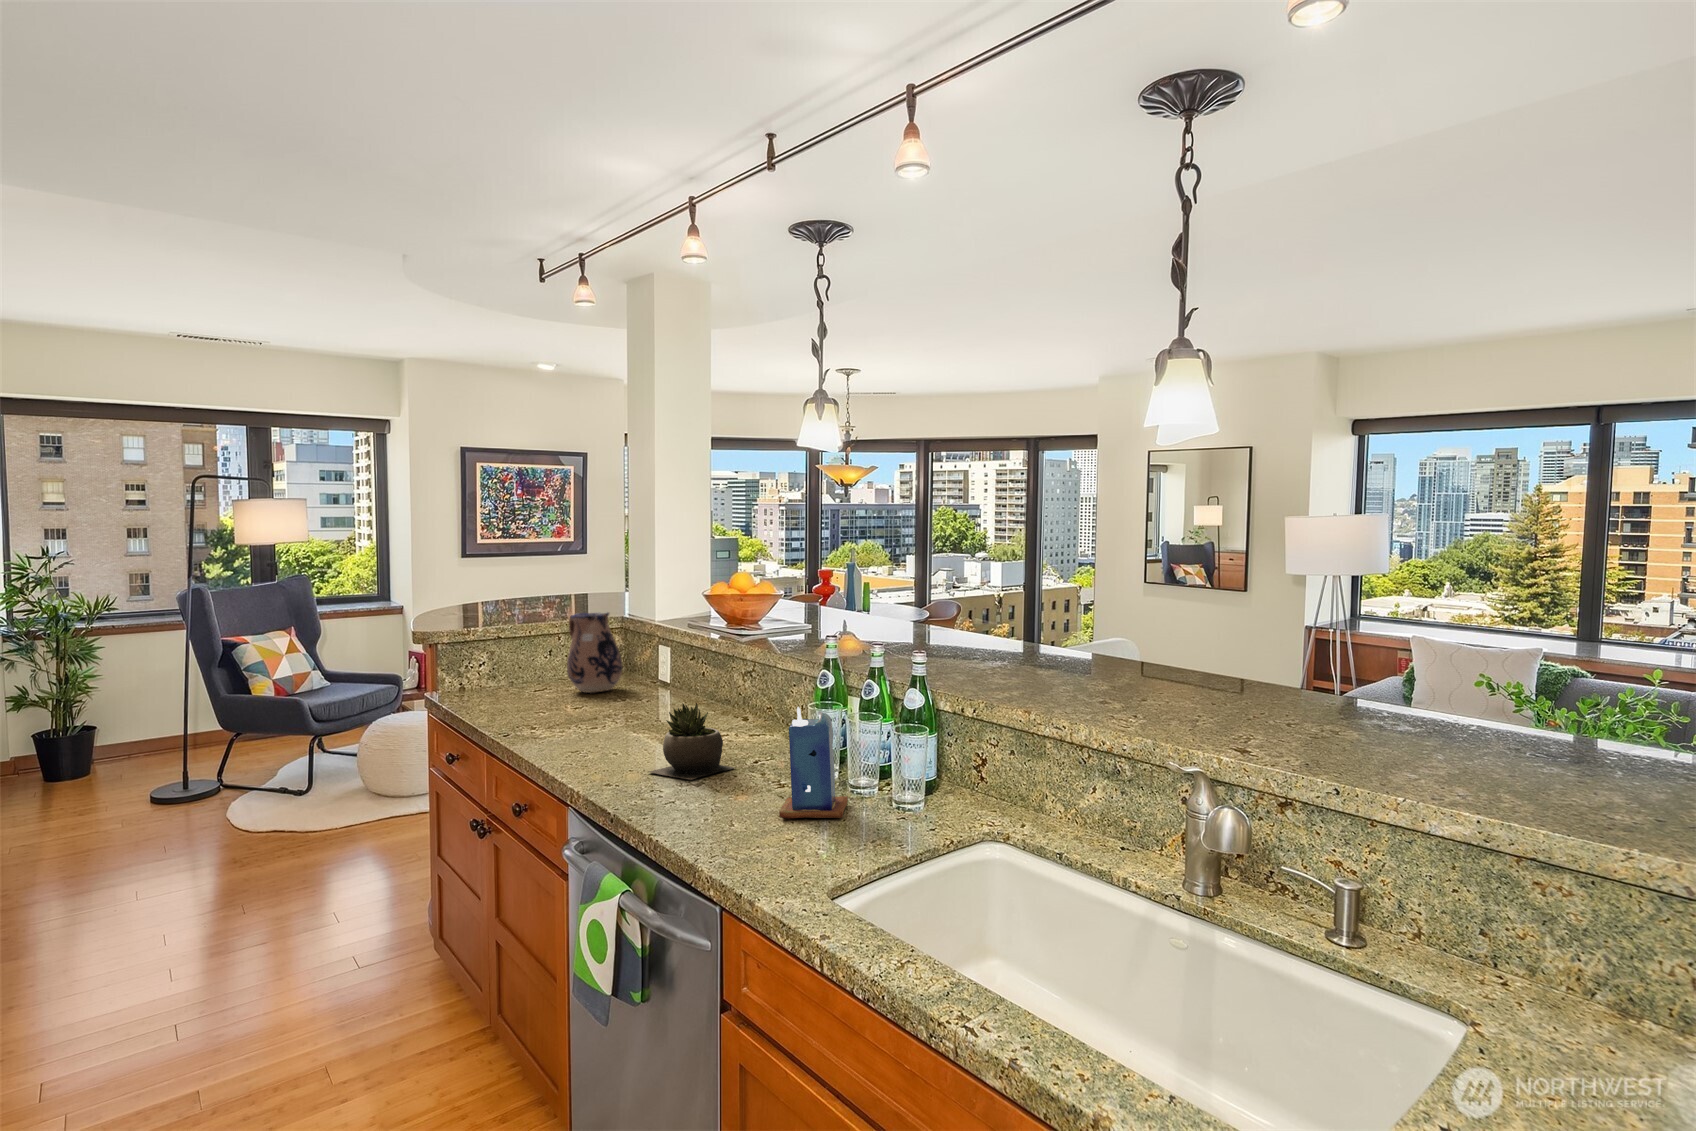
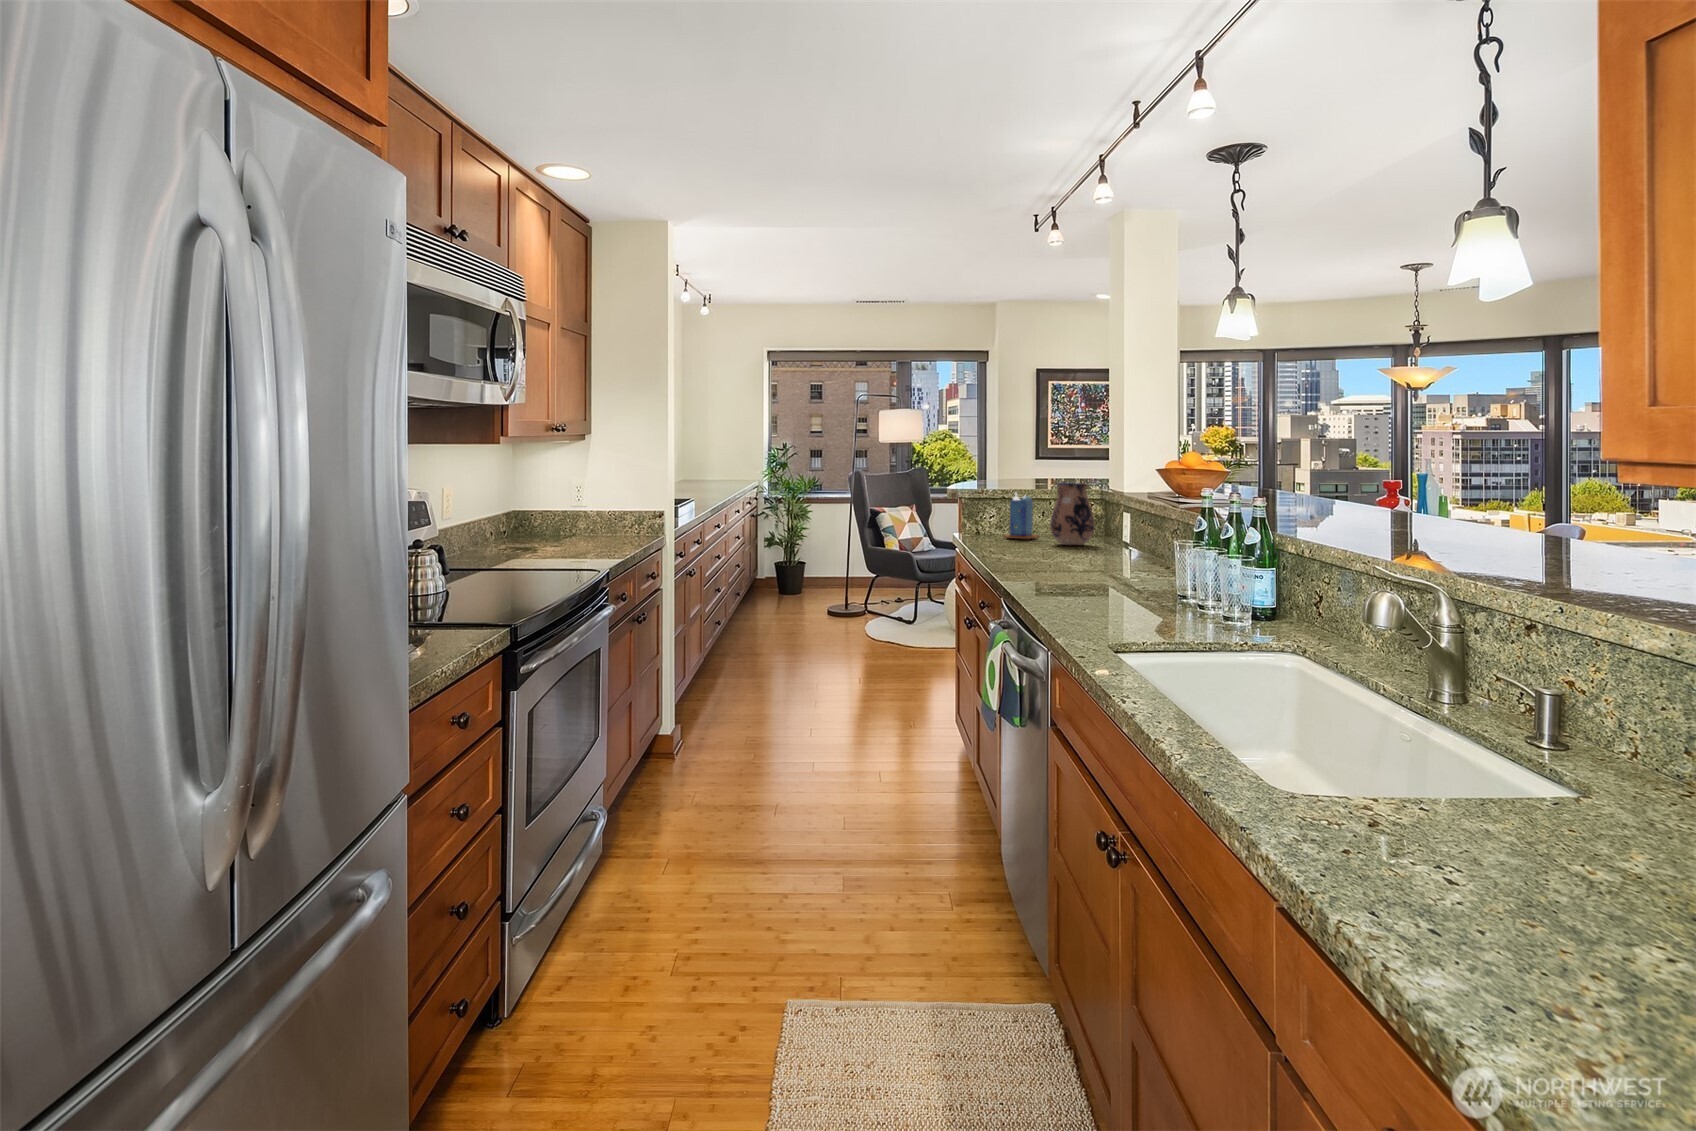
succulent plant: present [649,703,735,780] -> none [1054,534,1125,592]
candle: present [779,707,848,818] -> present [1003,494,1039,539]

